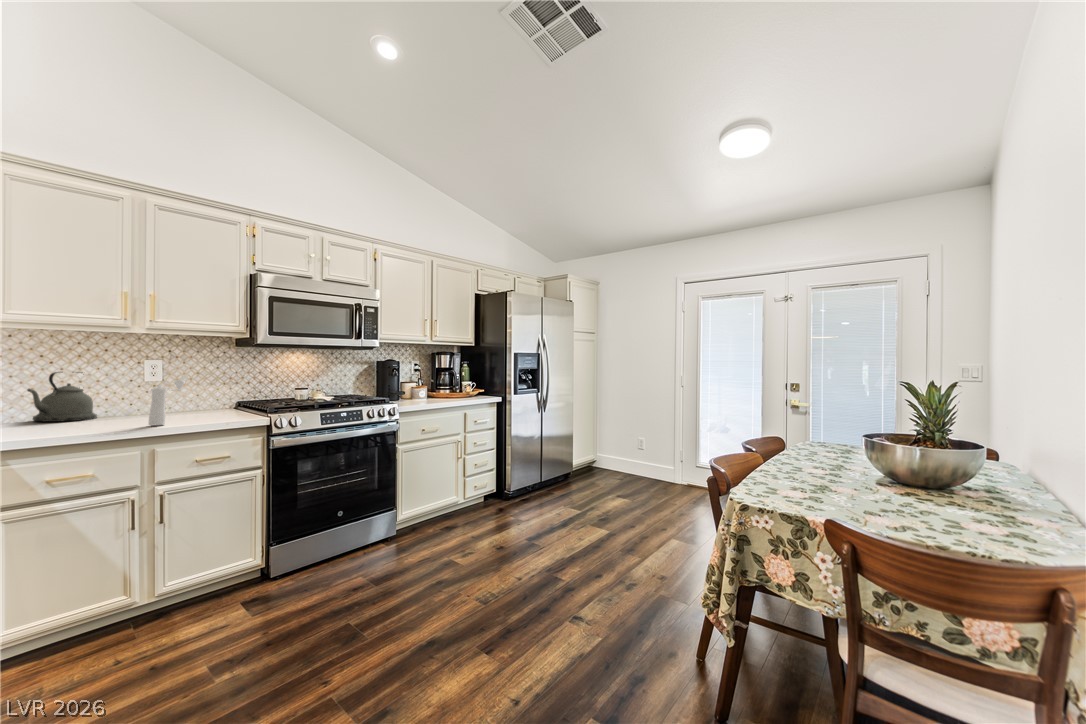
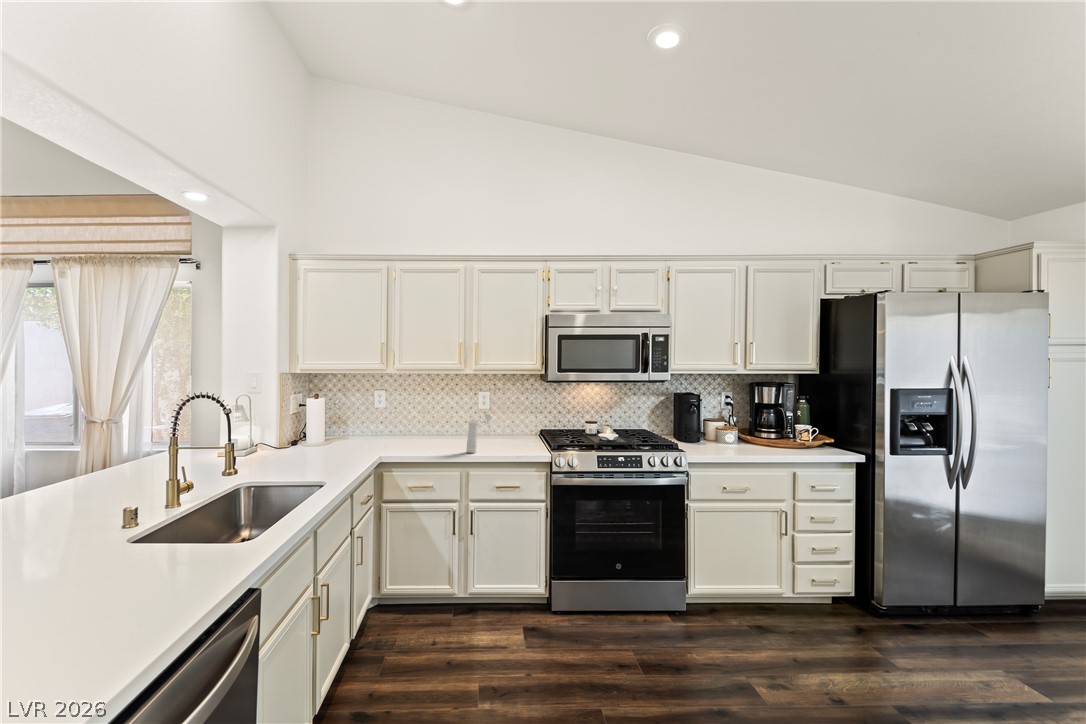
kettle: present [27,372,97,422] -> none [414,400,451,438]

